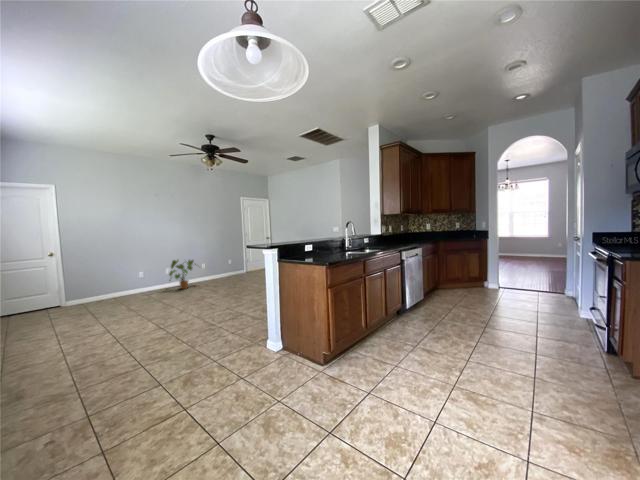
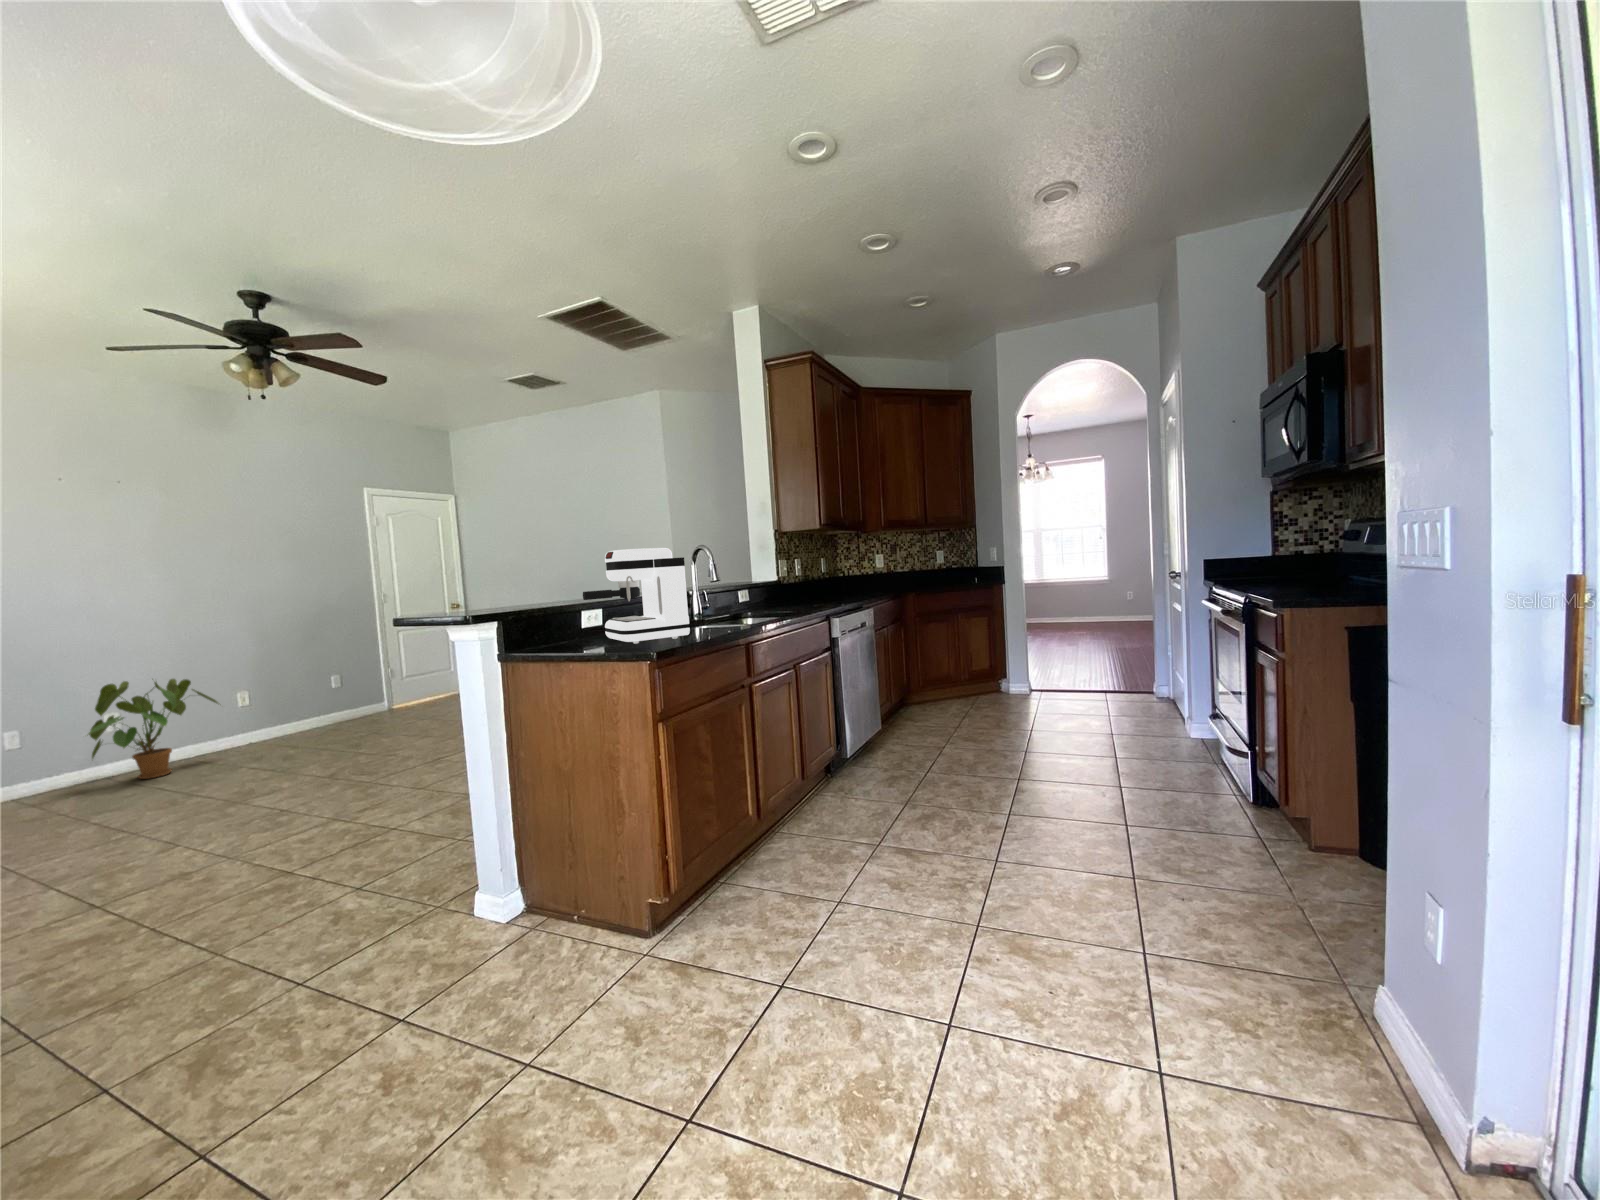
coffee maker: none [305,225,342,259] -> present [583,548,690,644]

